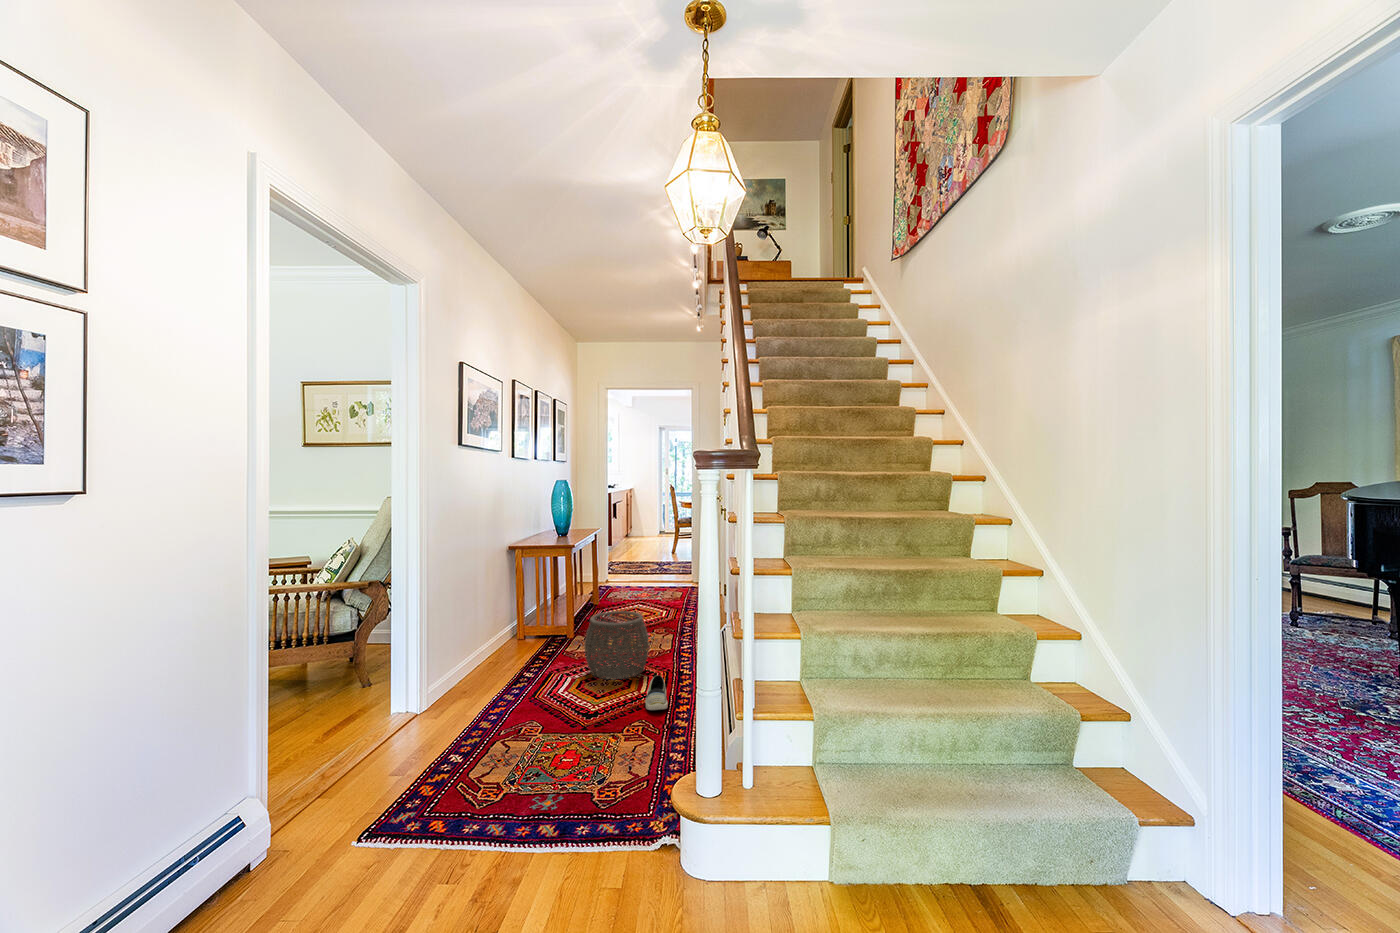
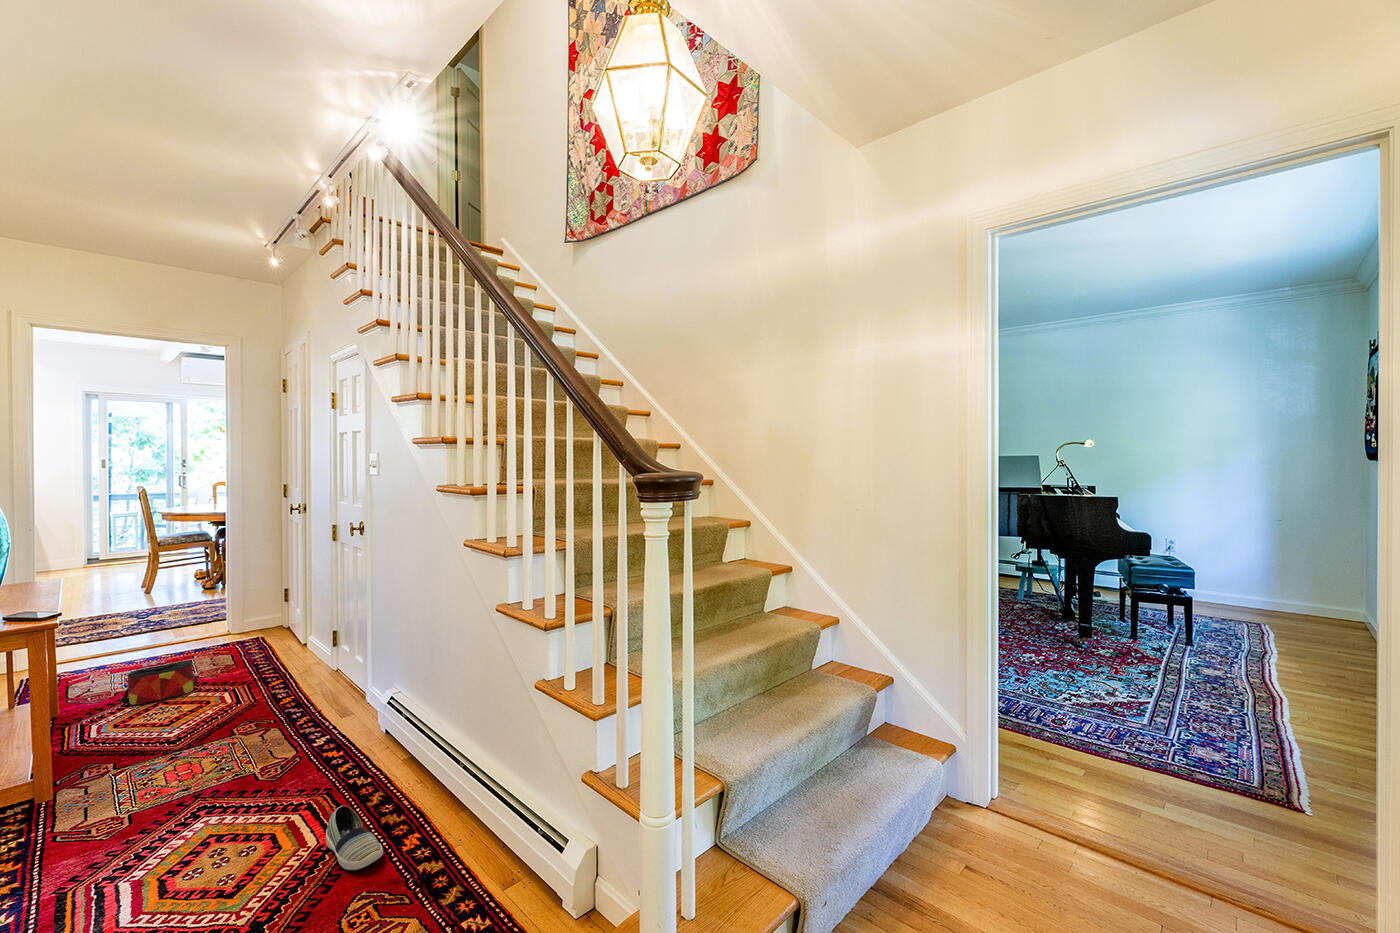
bag: none [623,585,659,608] -> present [120,661,198,706]
woven basket: present [584,611,649,680] -> none [148,720,287,857]

